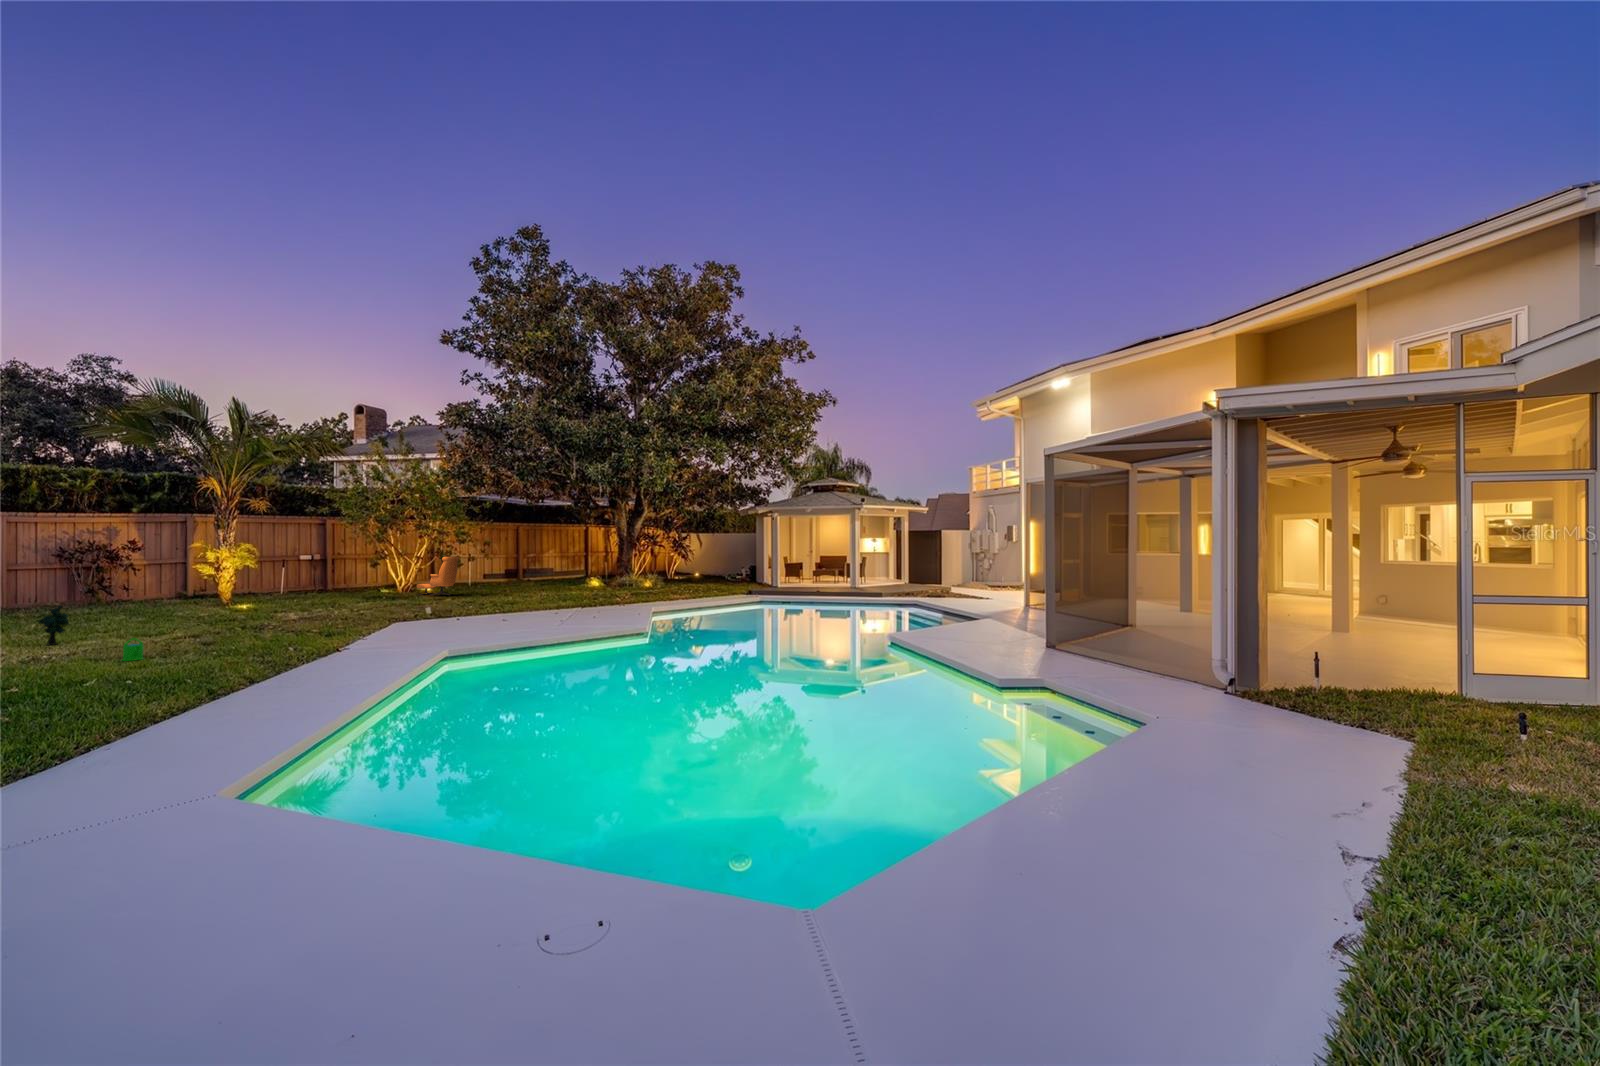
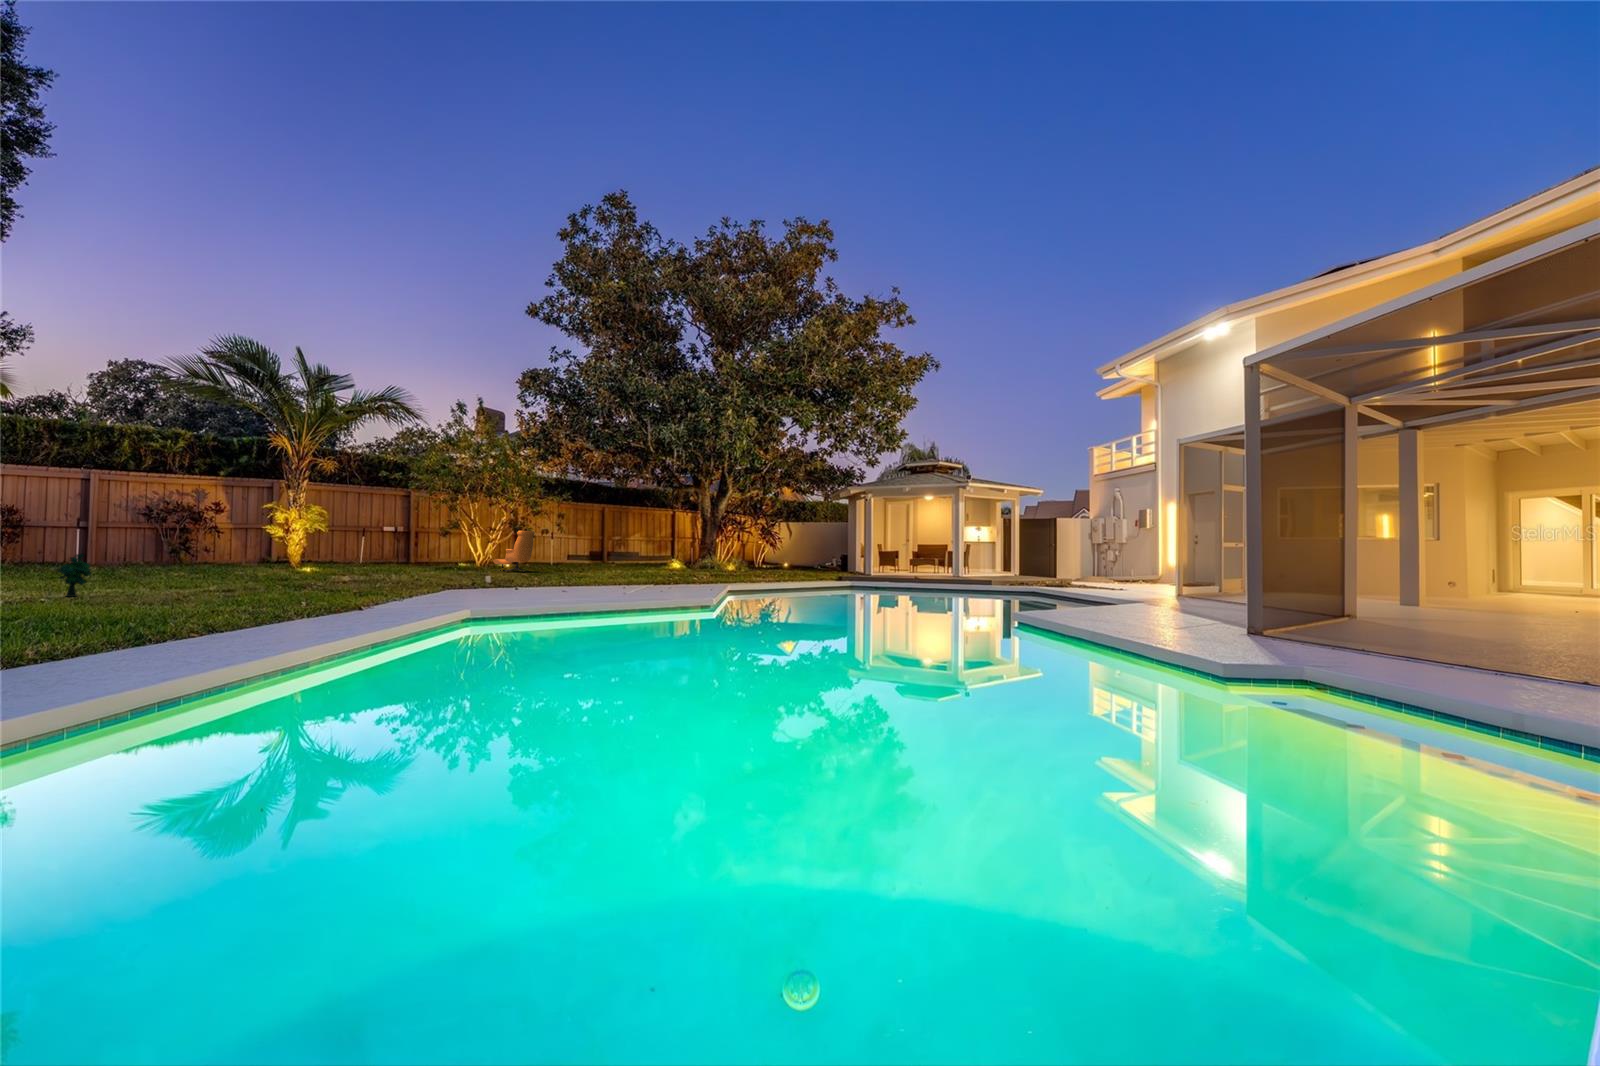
watering can: present [123,638,144,661] -> none [105,588,135,615]

